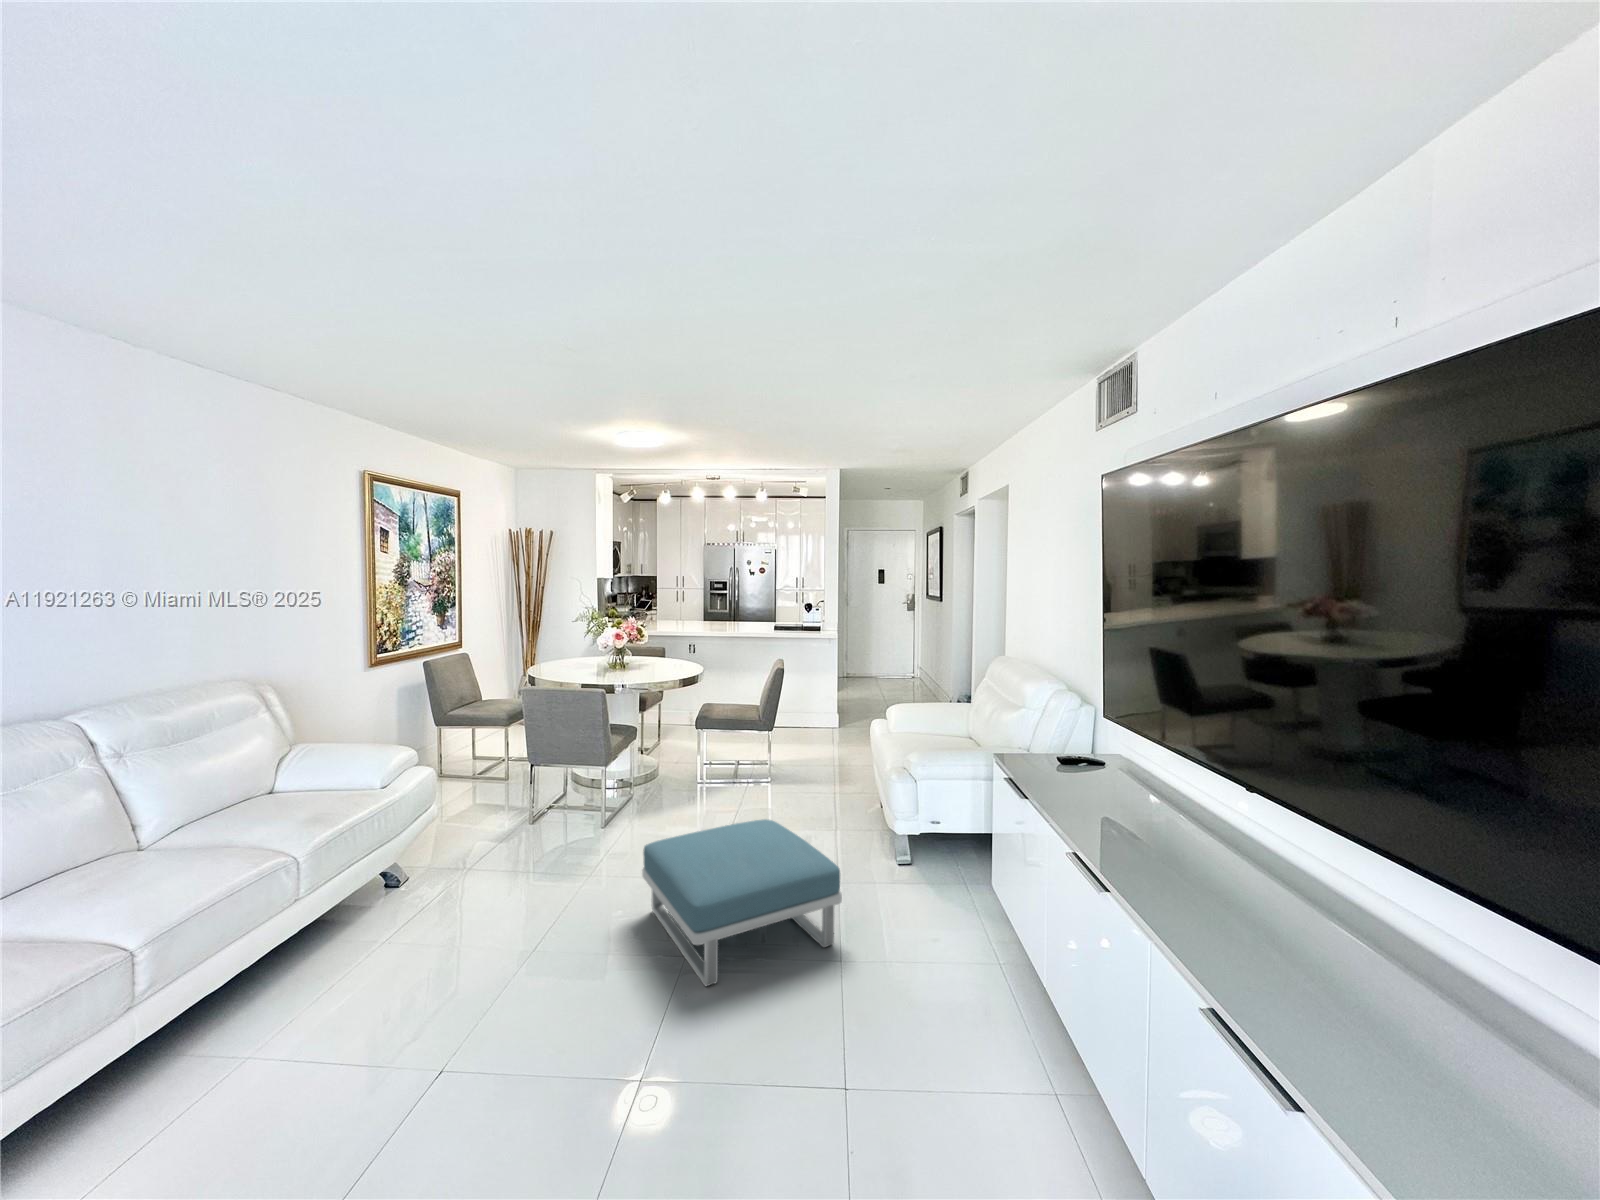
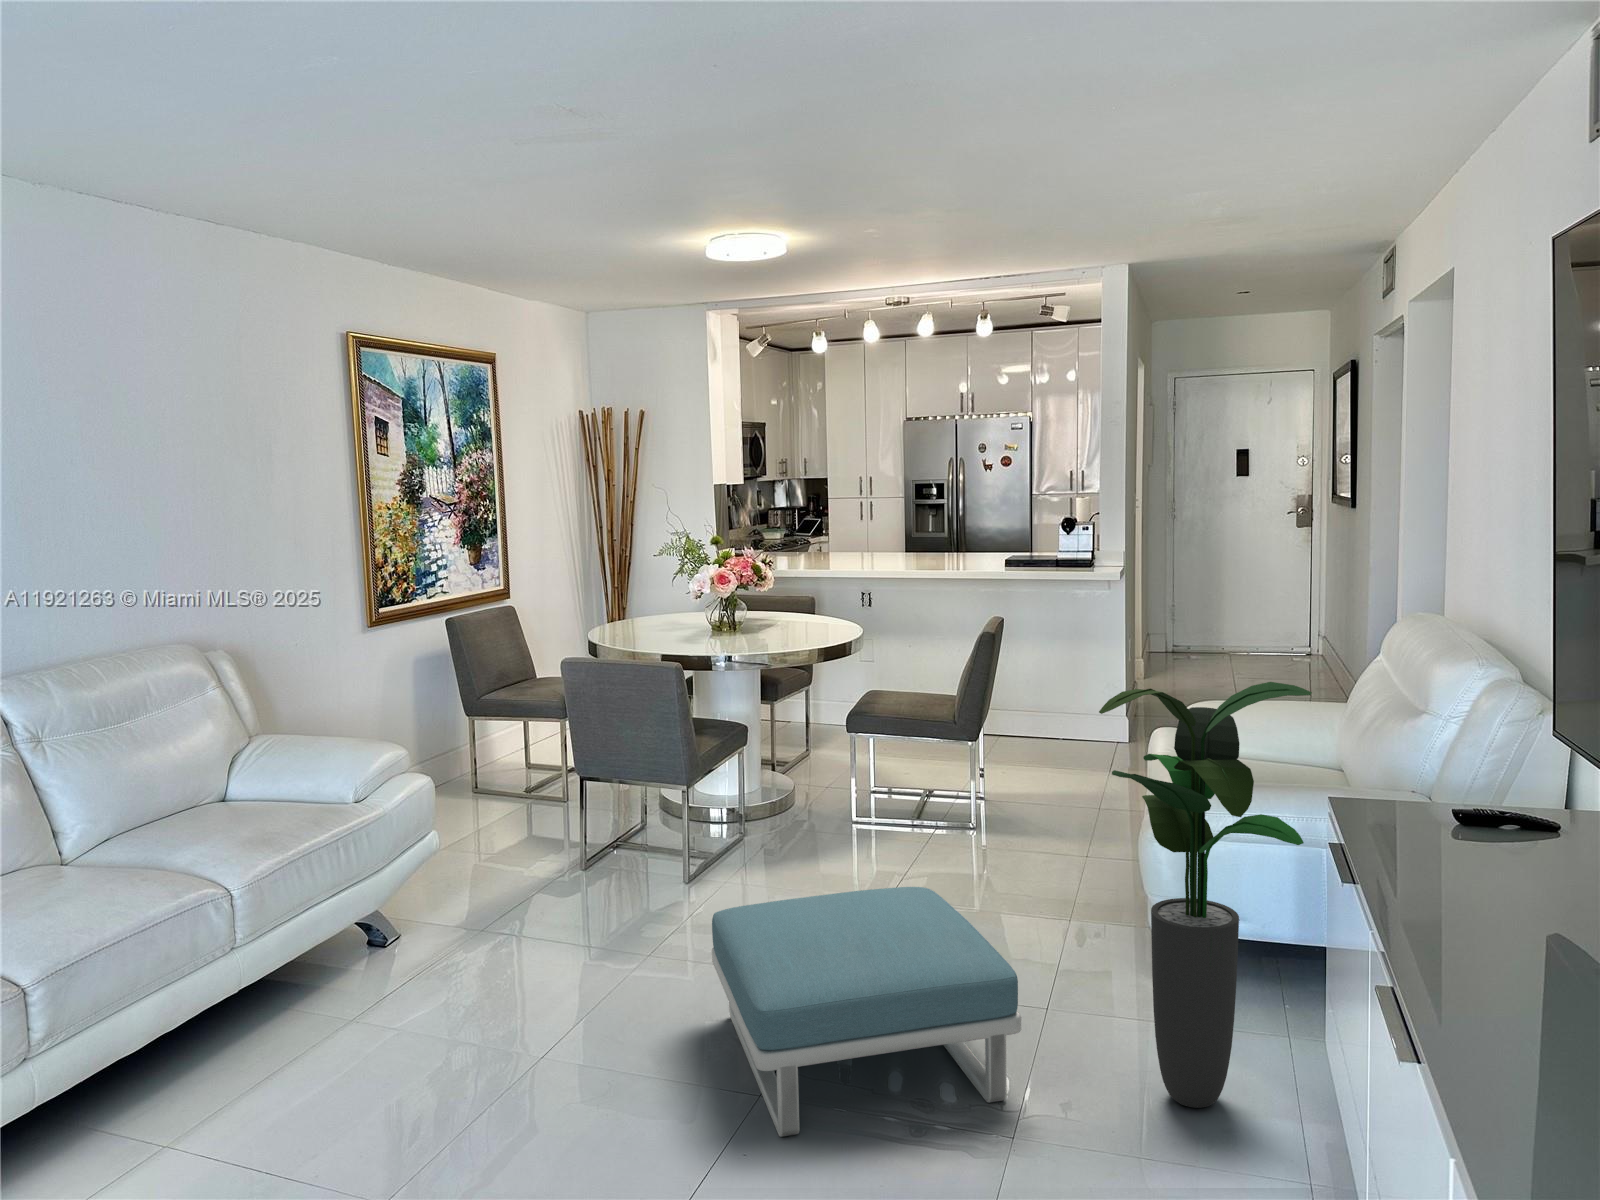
potted plant: none [887,693,998,936] -> present [1099,682,1312,1108]

